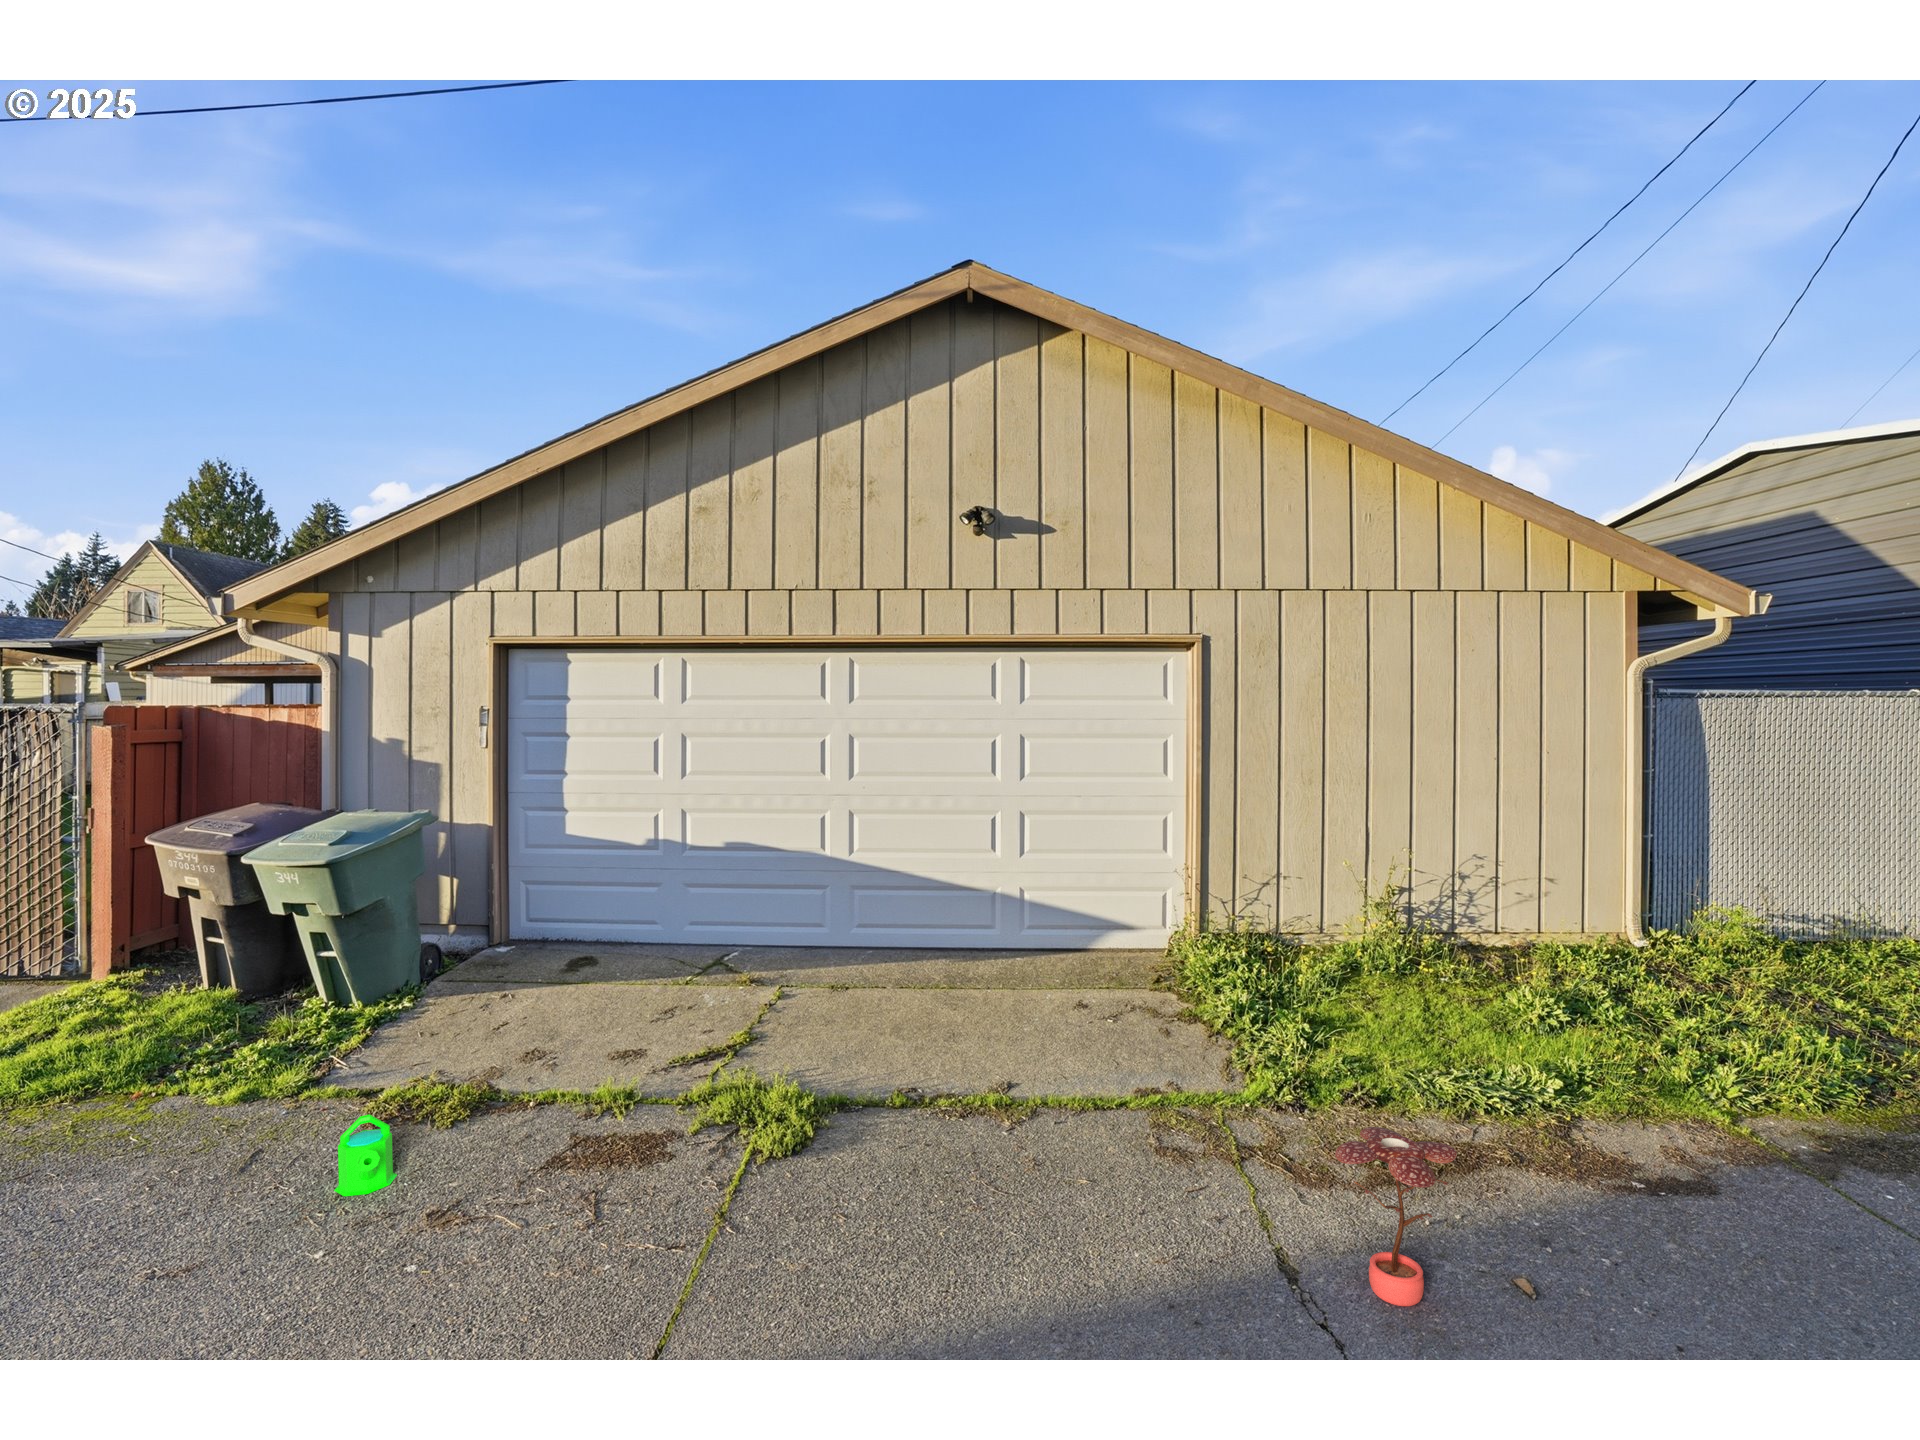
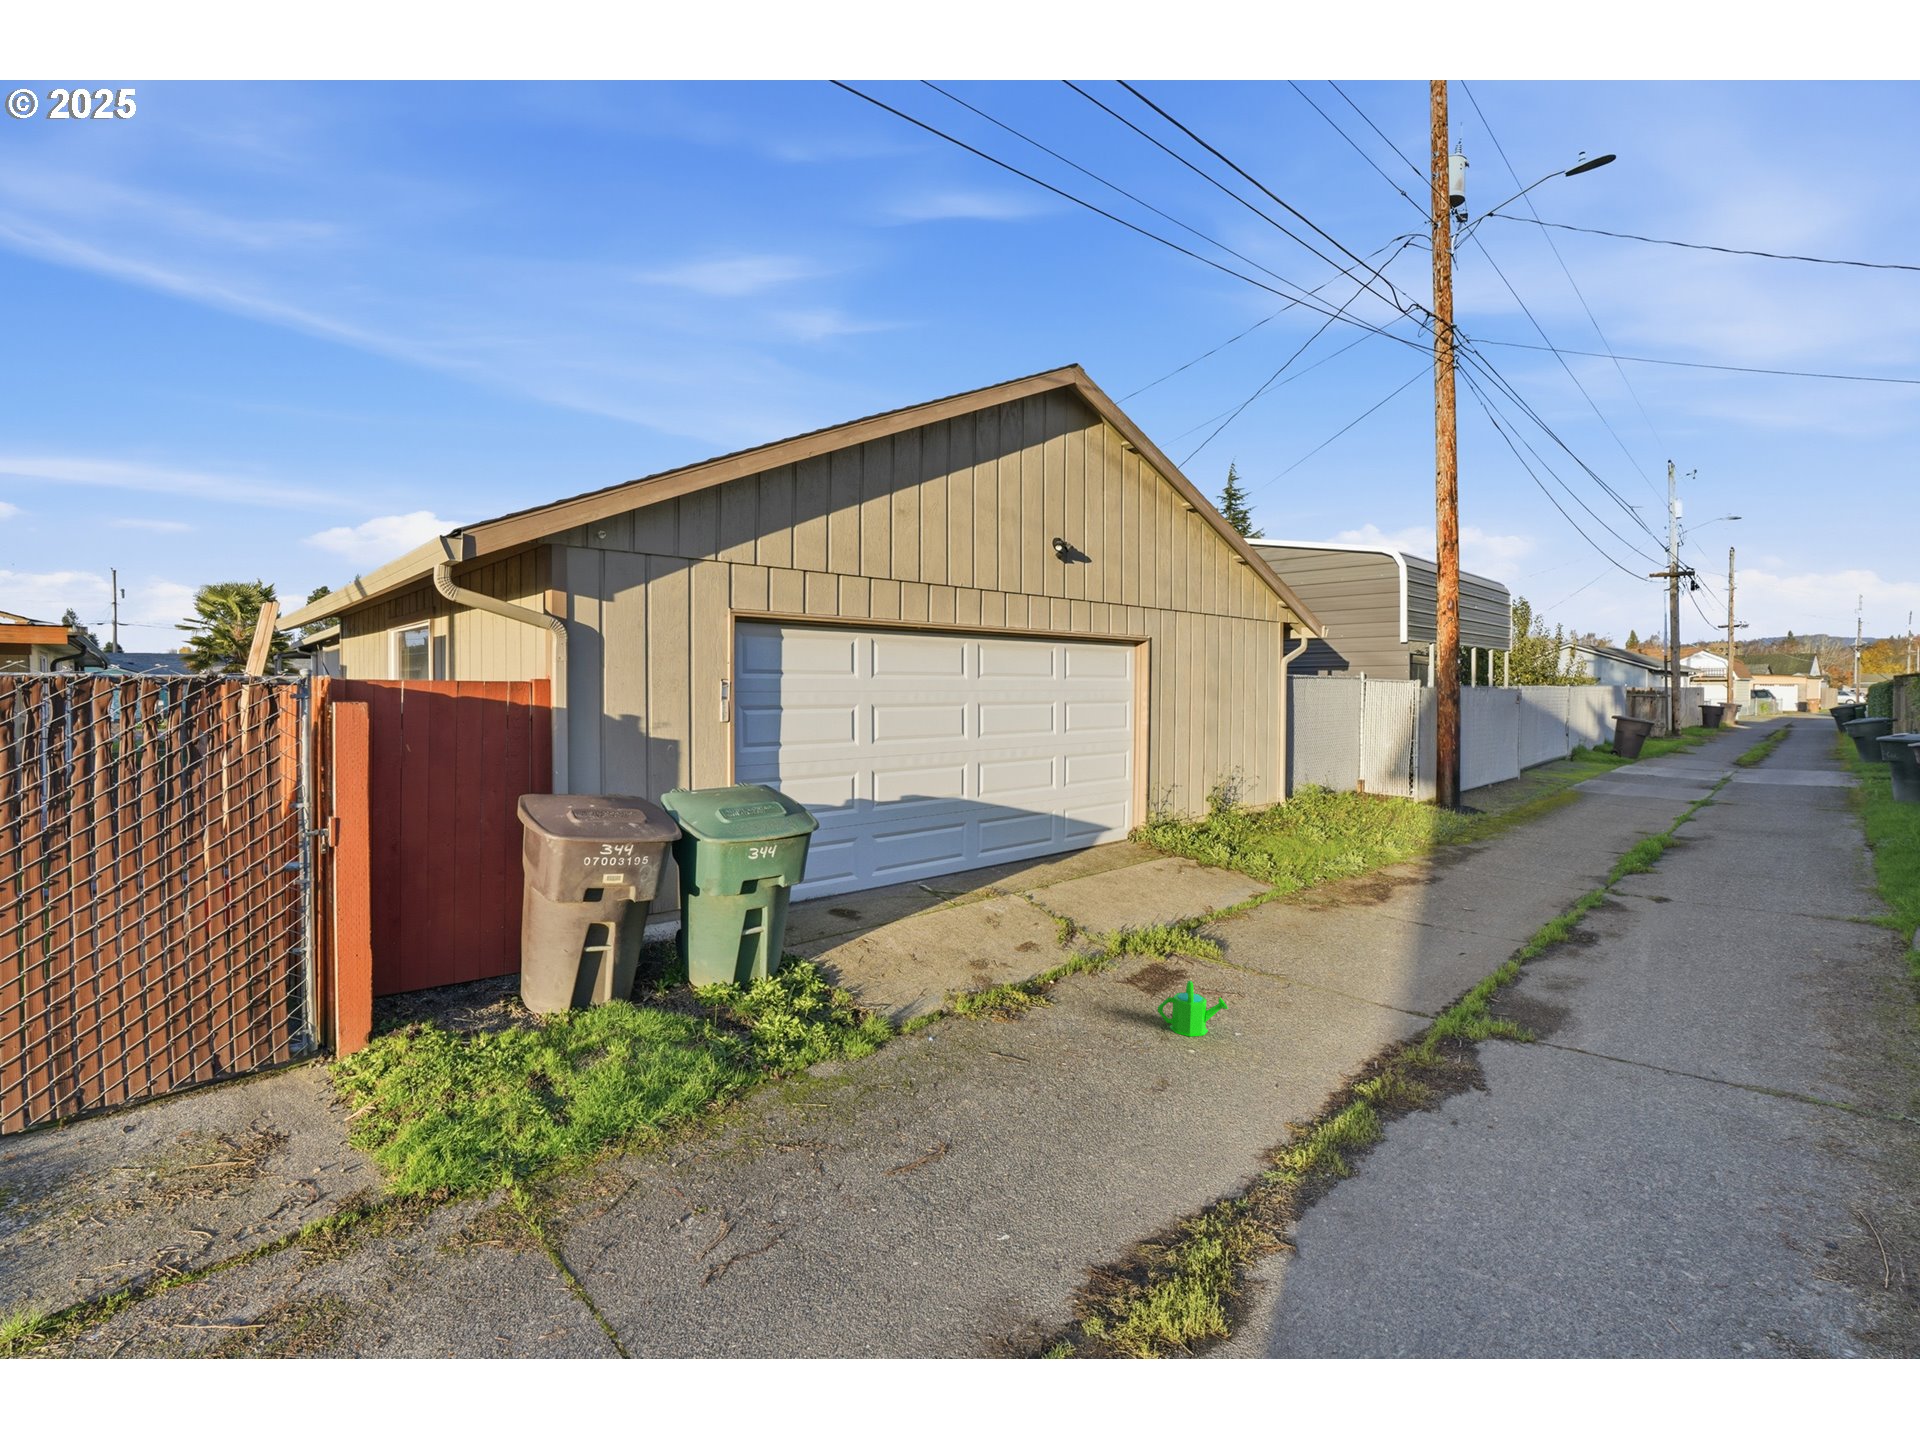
potted plant: present [1335,1127,1457,1306] -> none [1490,866,1545,930]

